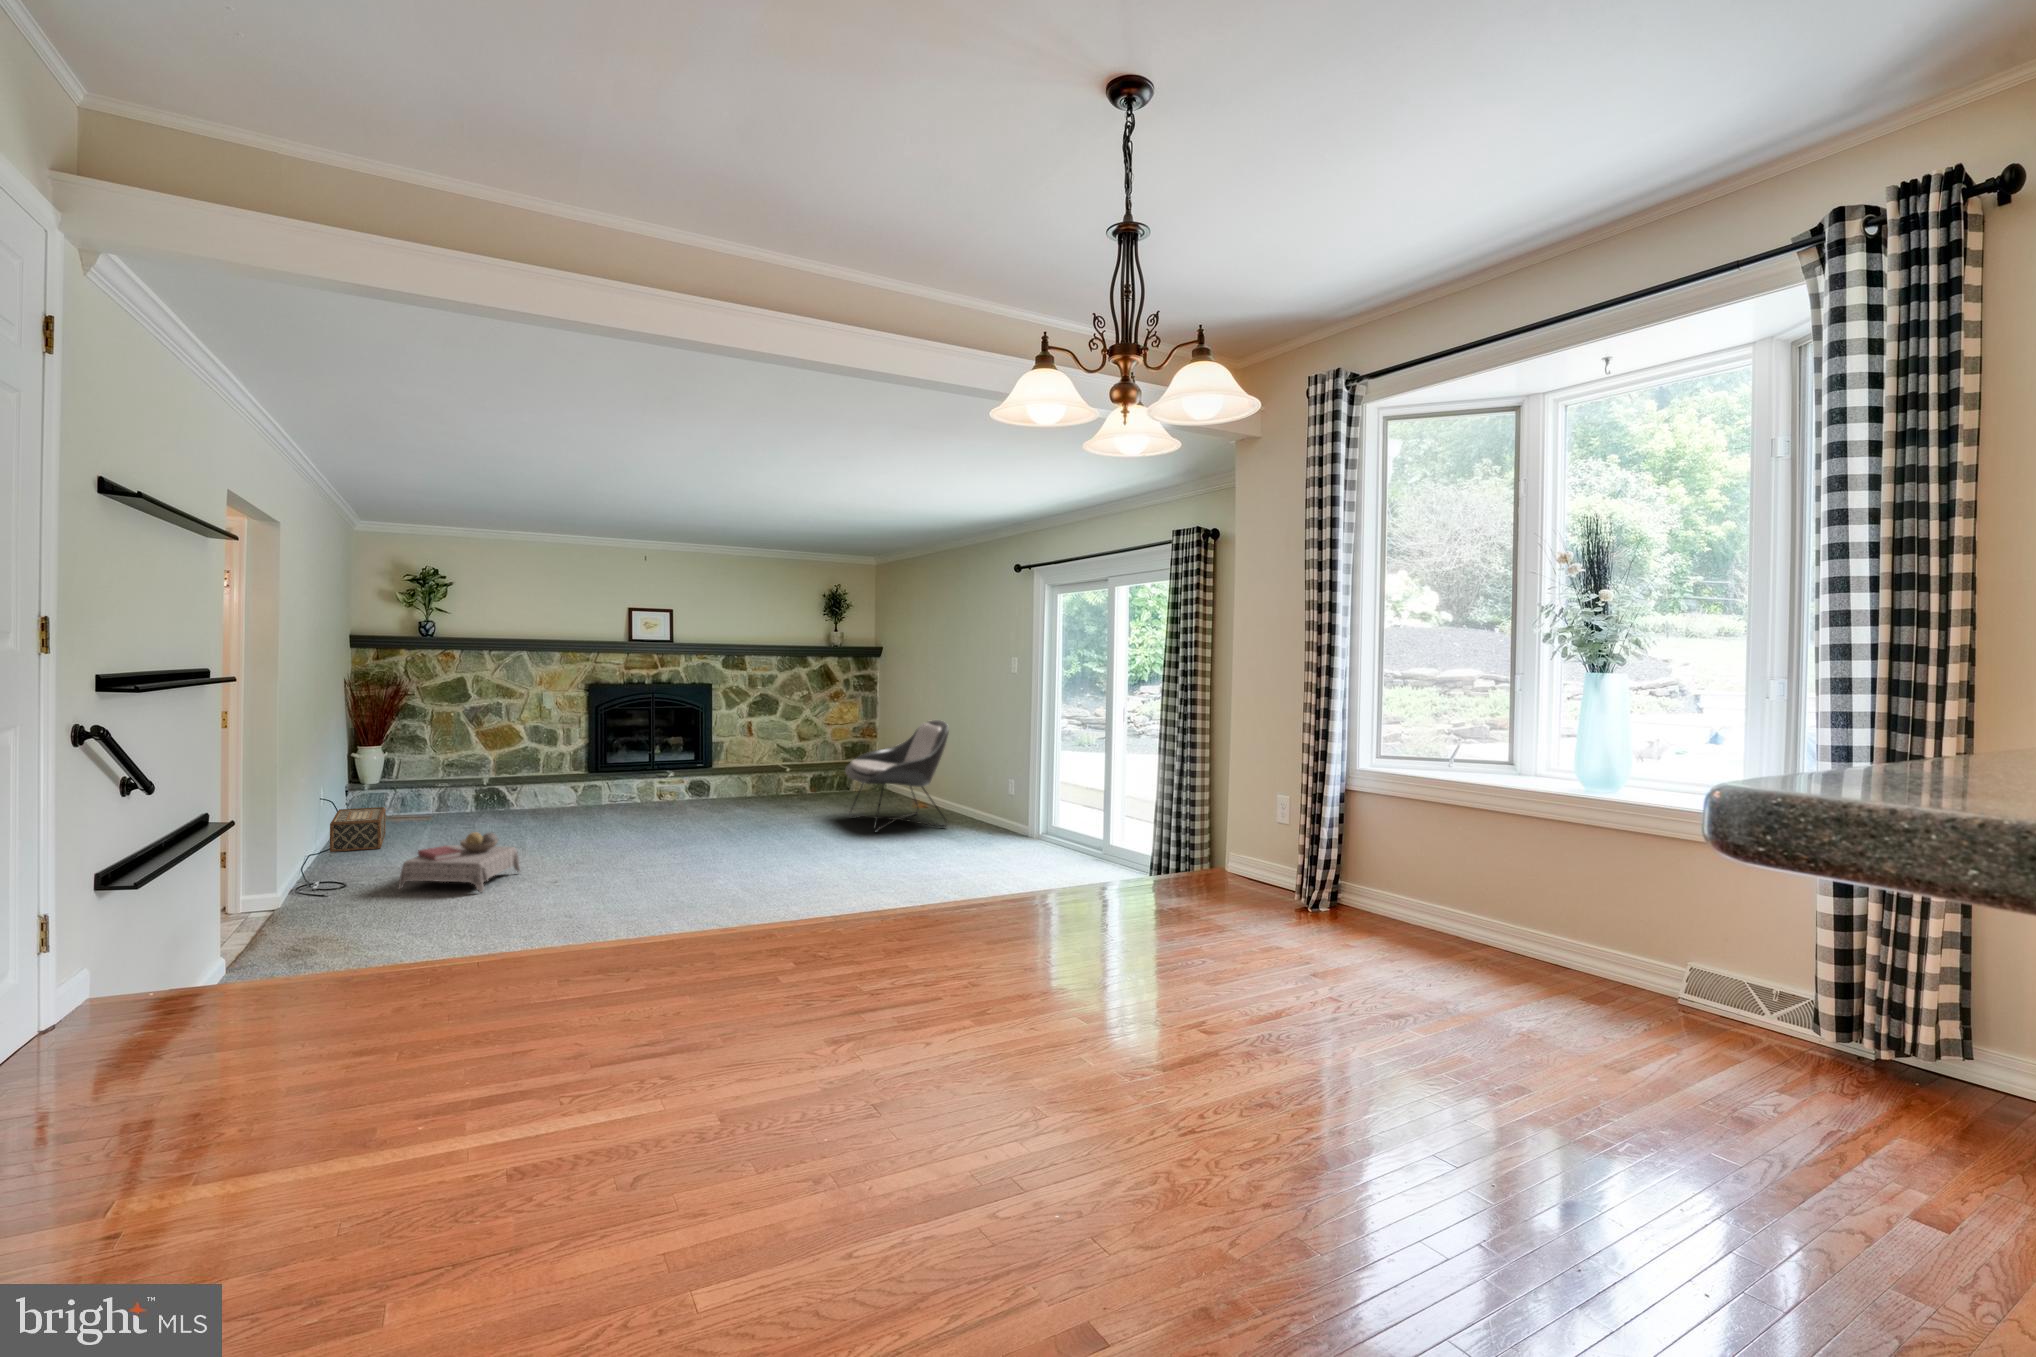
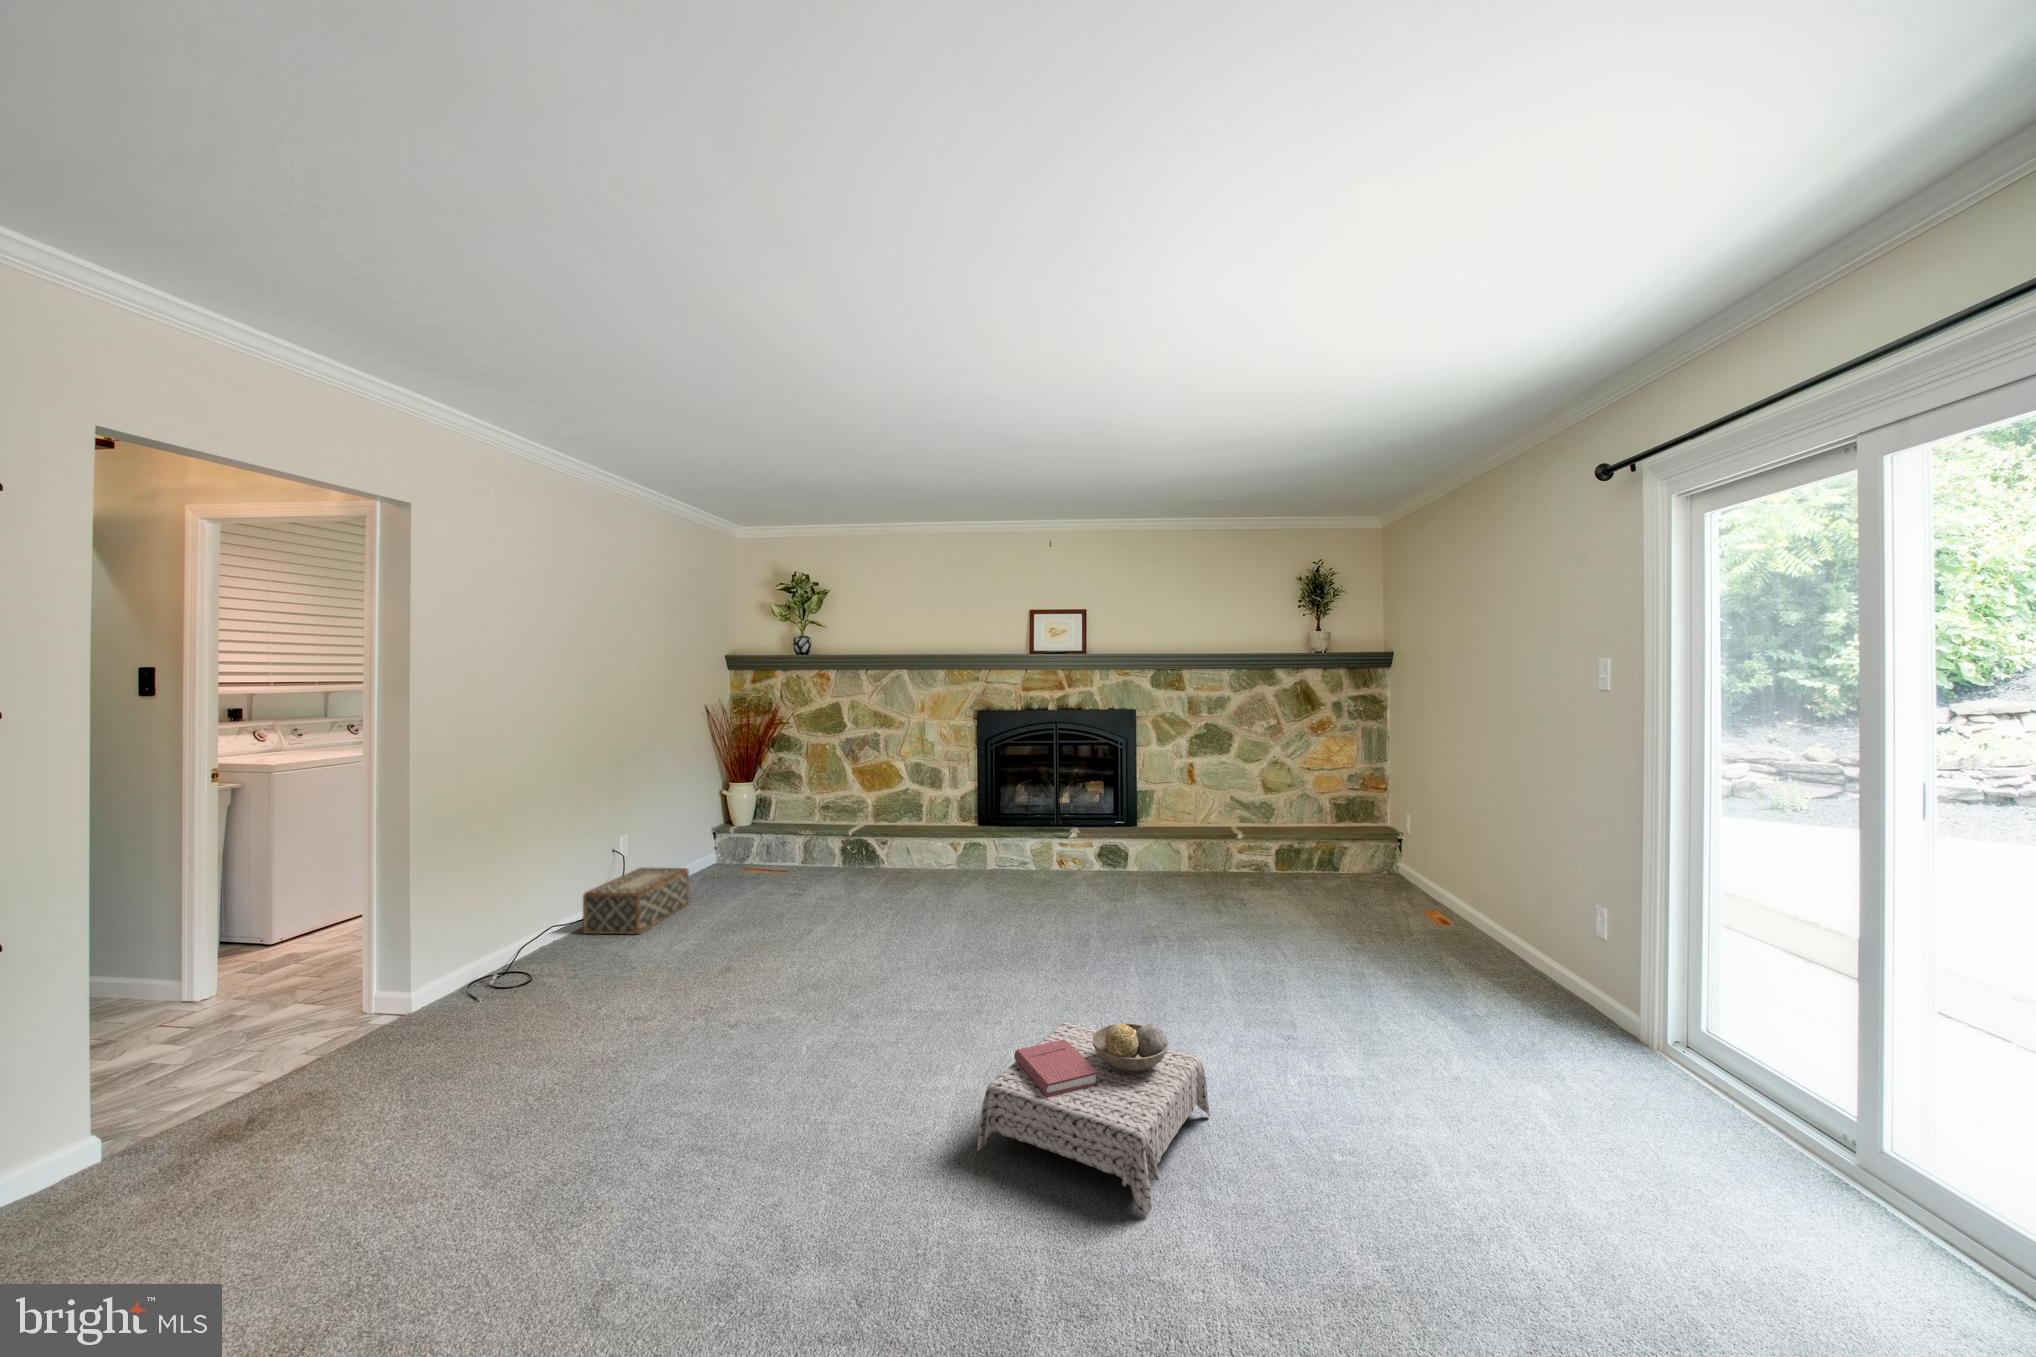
lounge chair: present [845,720,949,833] -> none [1332,772,1583,1023]
ottoman: present [399,832,520,892] -> present [977,1022,1210,1216]

